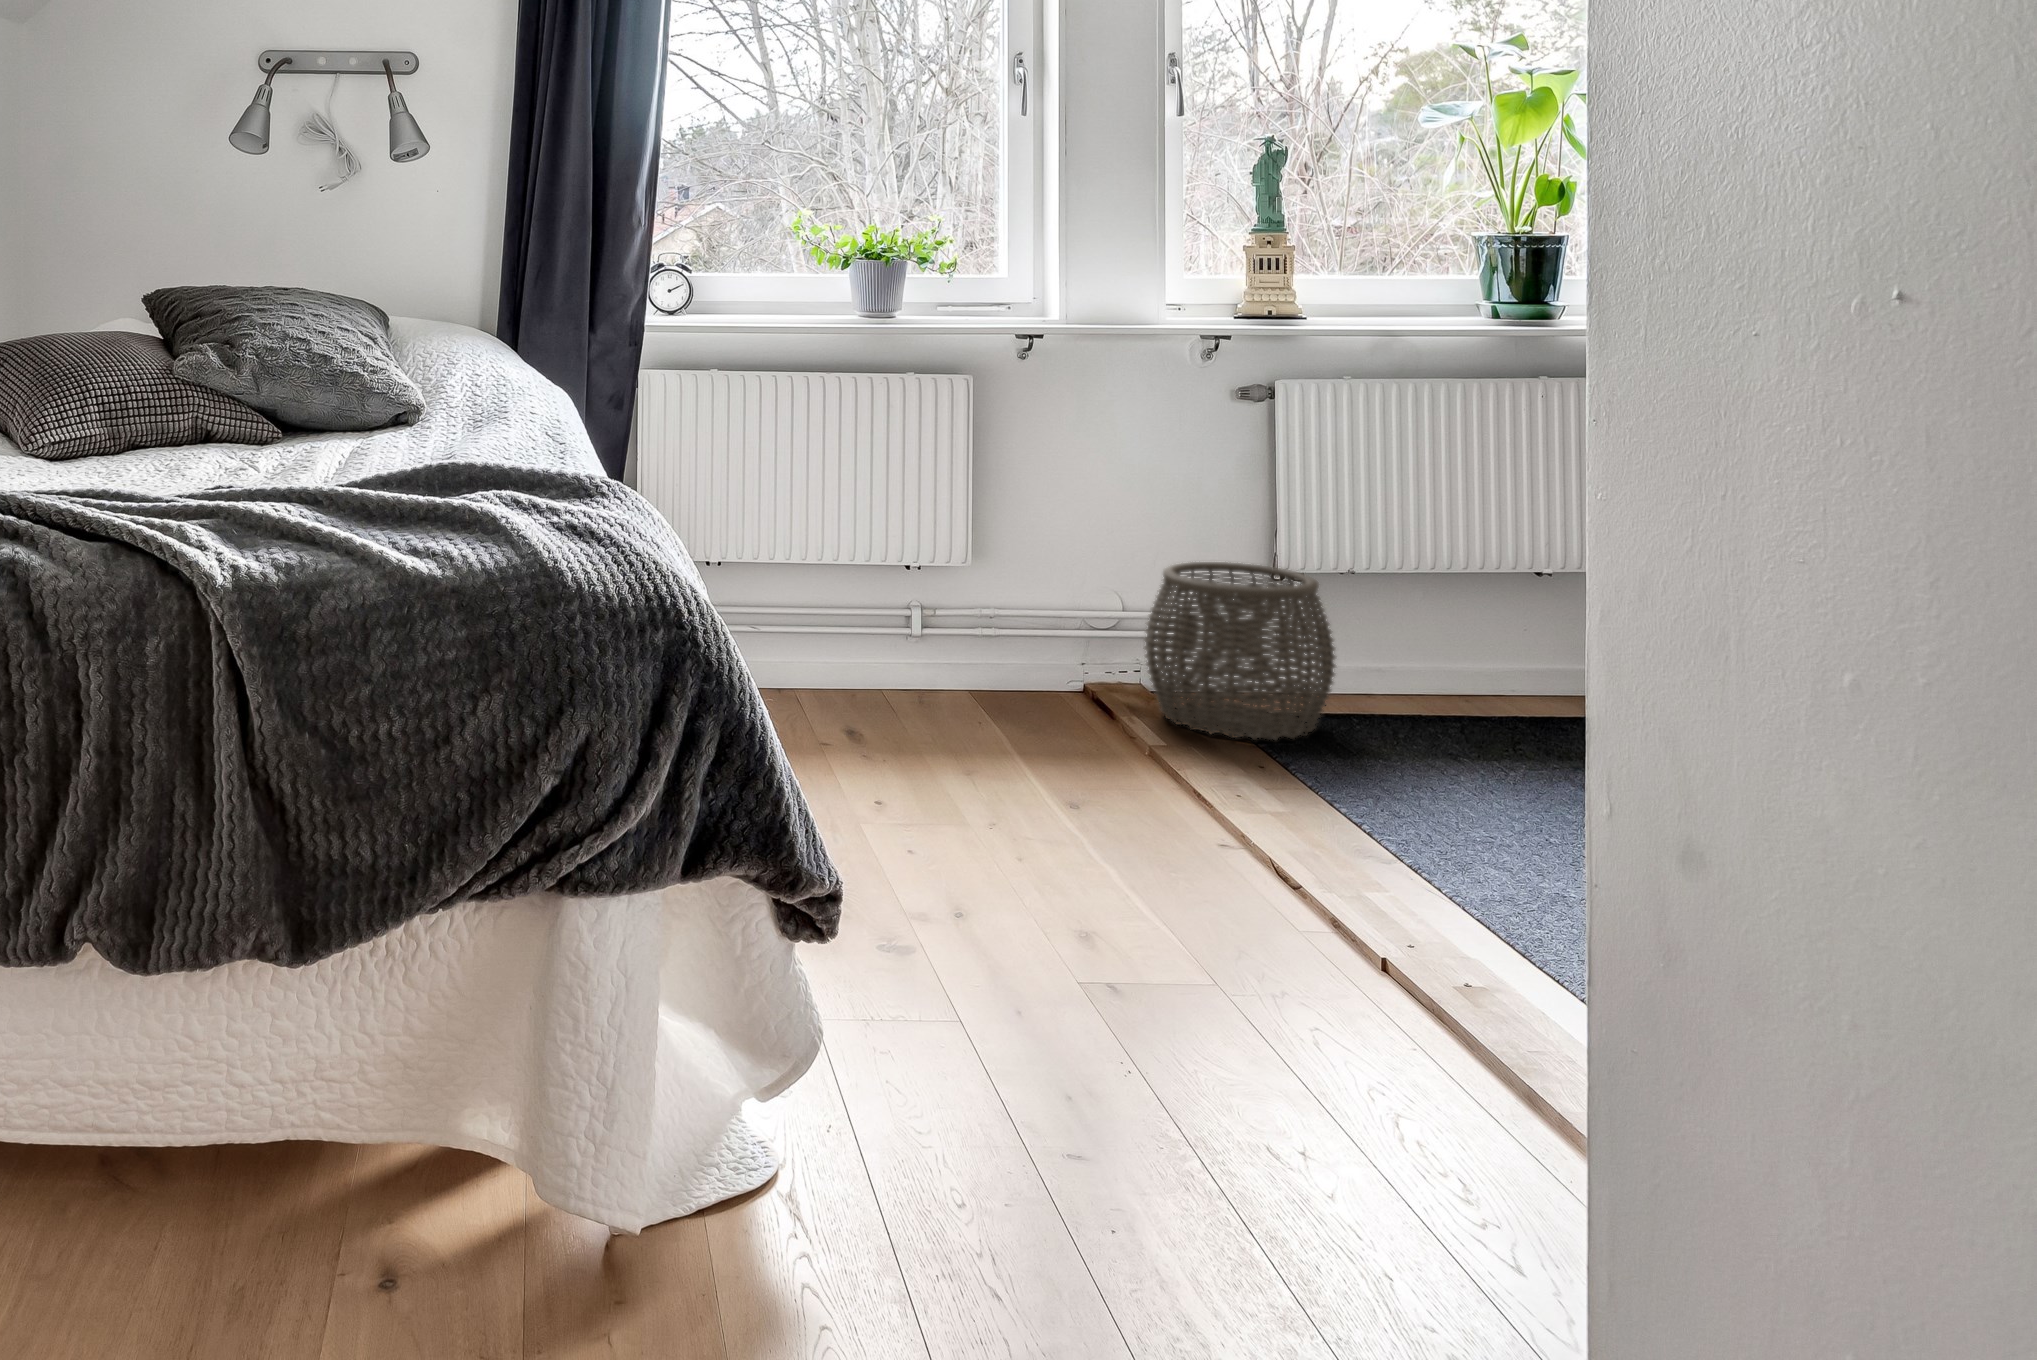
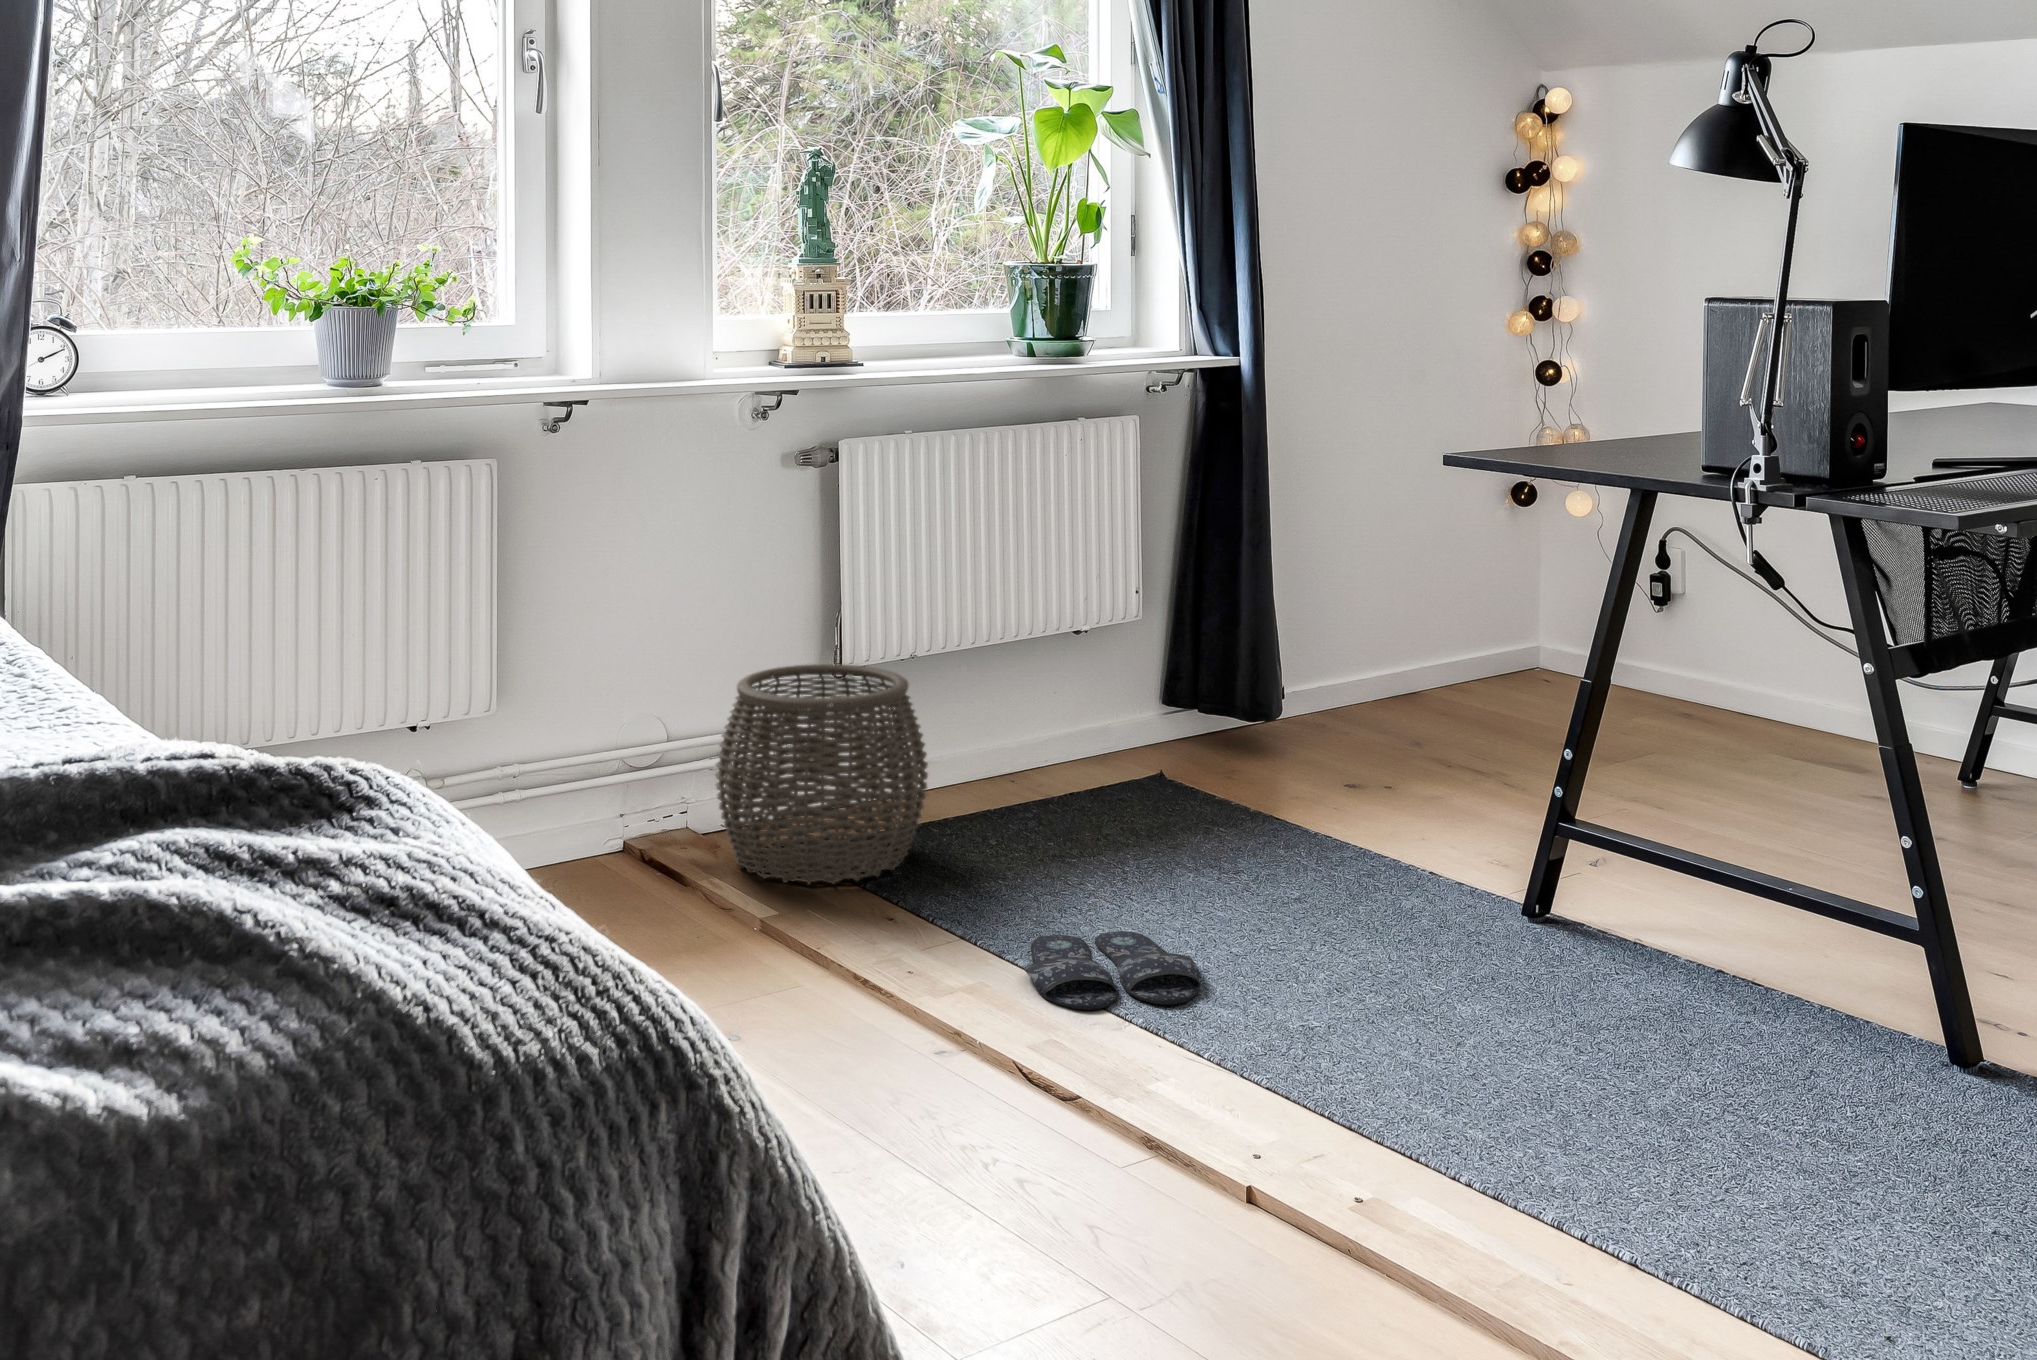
slippers: none [1350,805,1523,871] -> present [1025,931,1200,1010]

